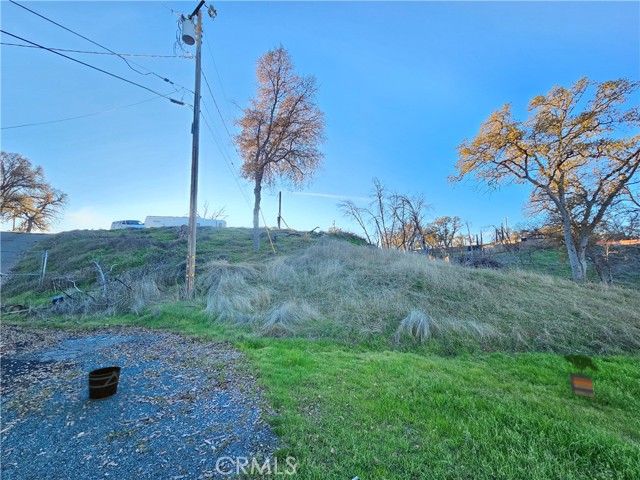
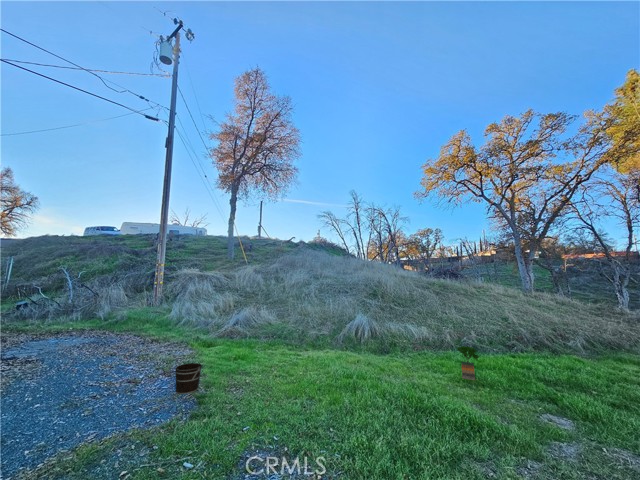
bucket: present [88,366,121,400] -> present [176,363,202,394]

